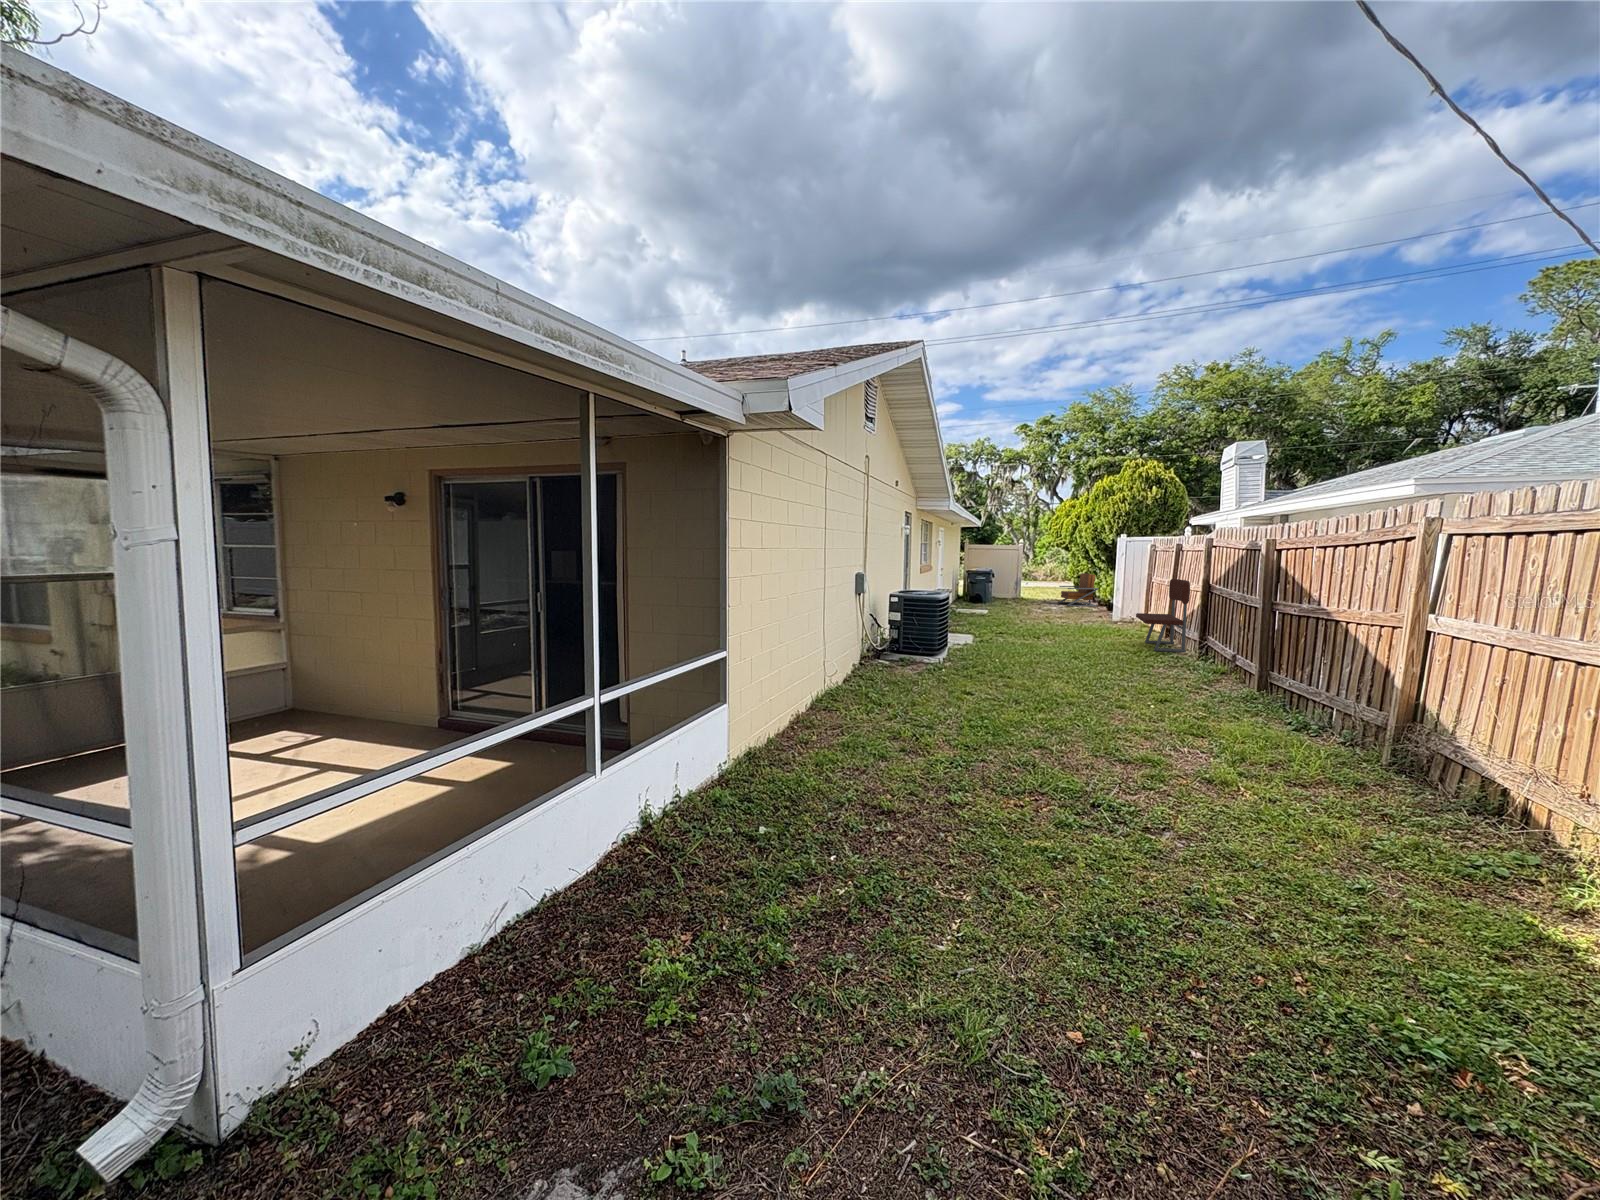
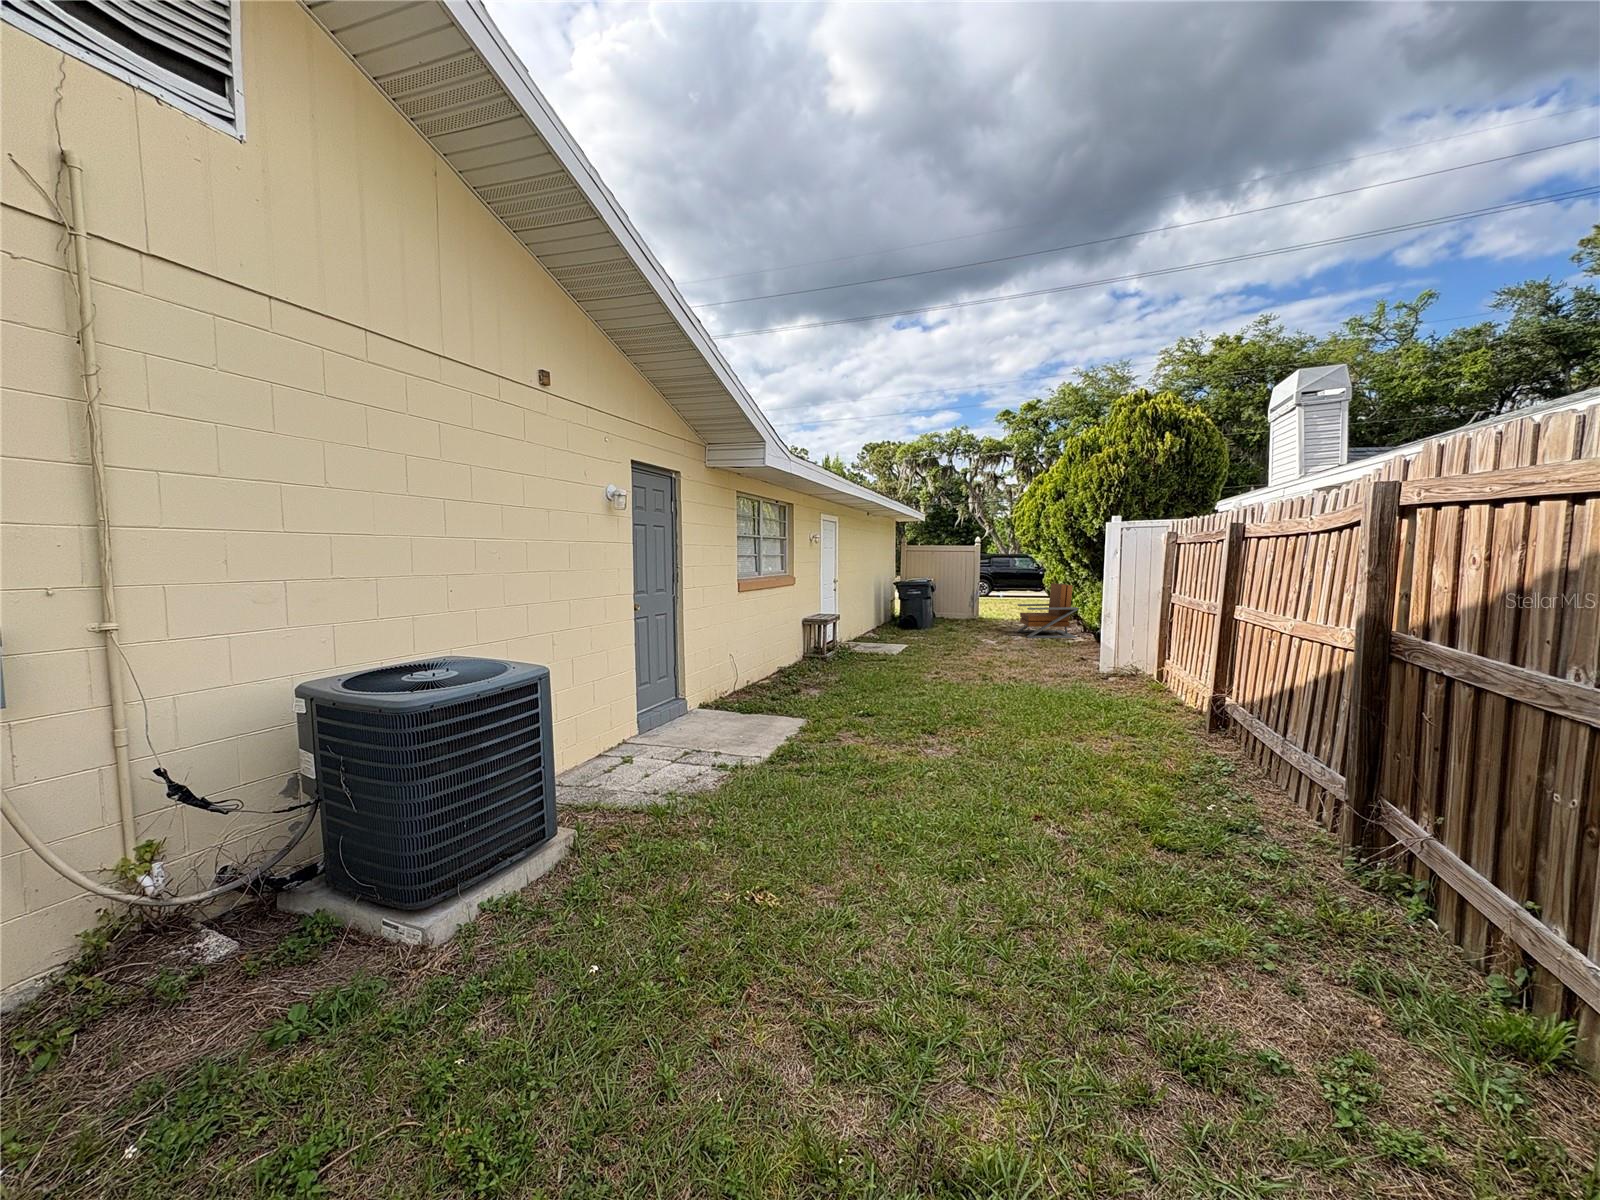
bench: present [1136,579,1190,652] -> none [1128,590,1316,858]

